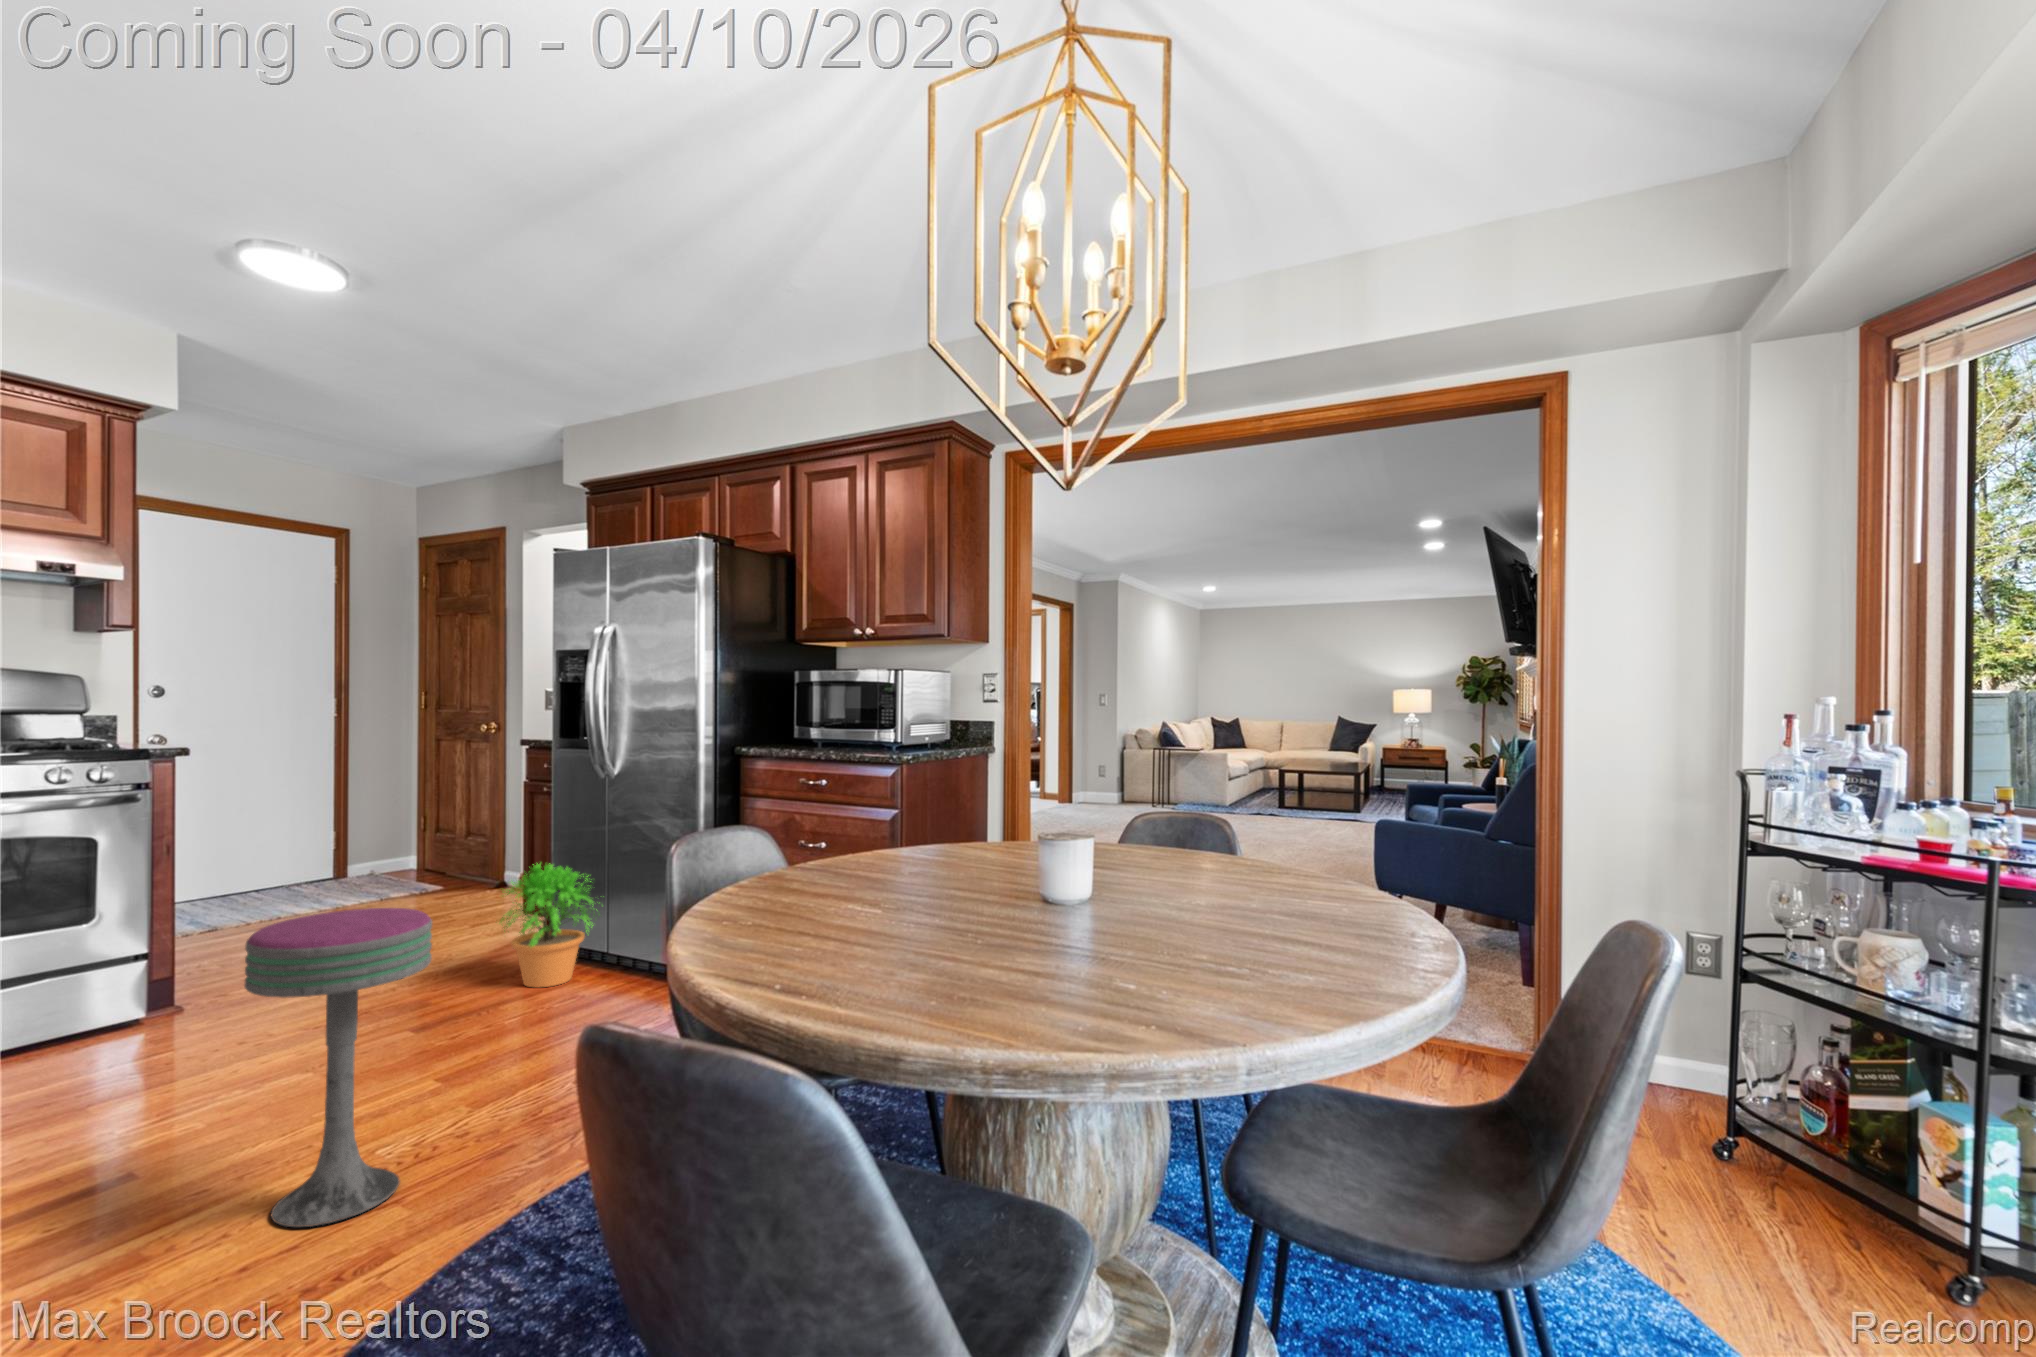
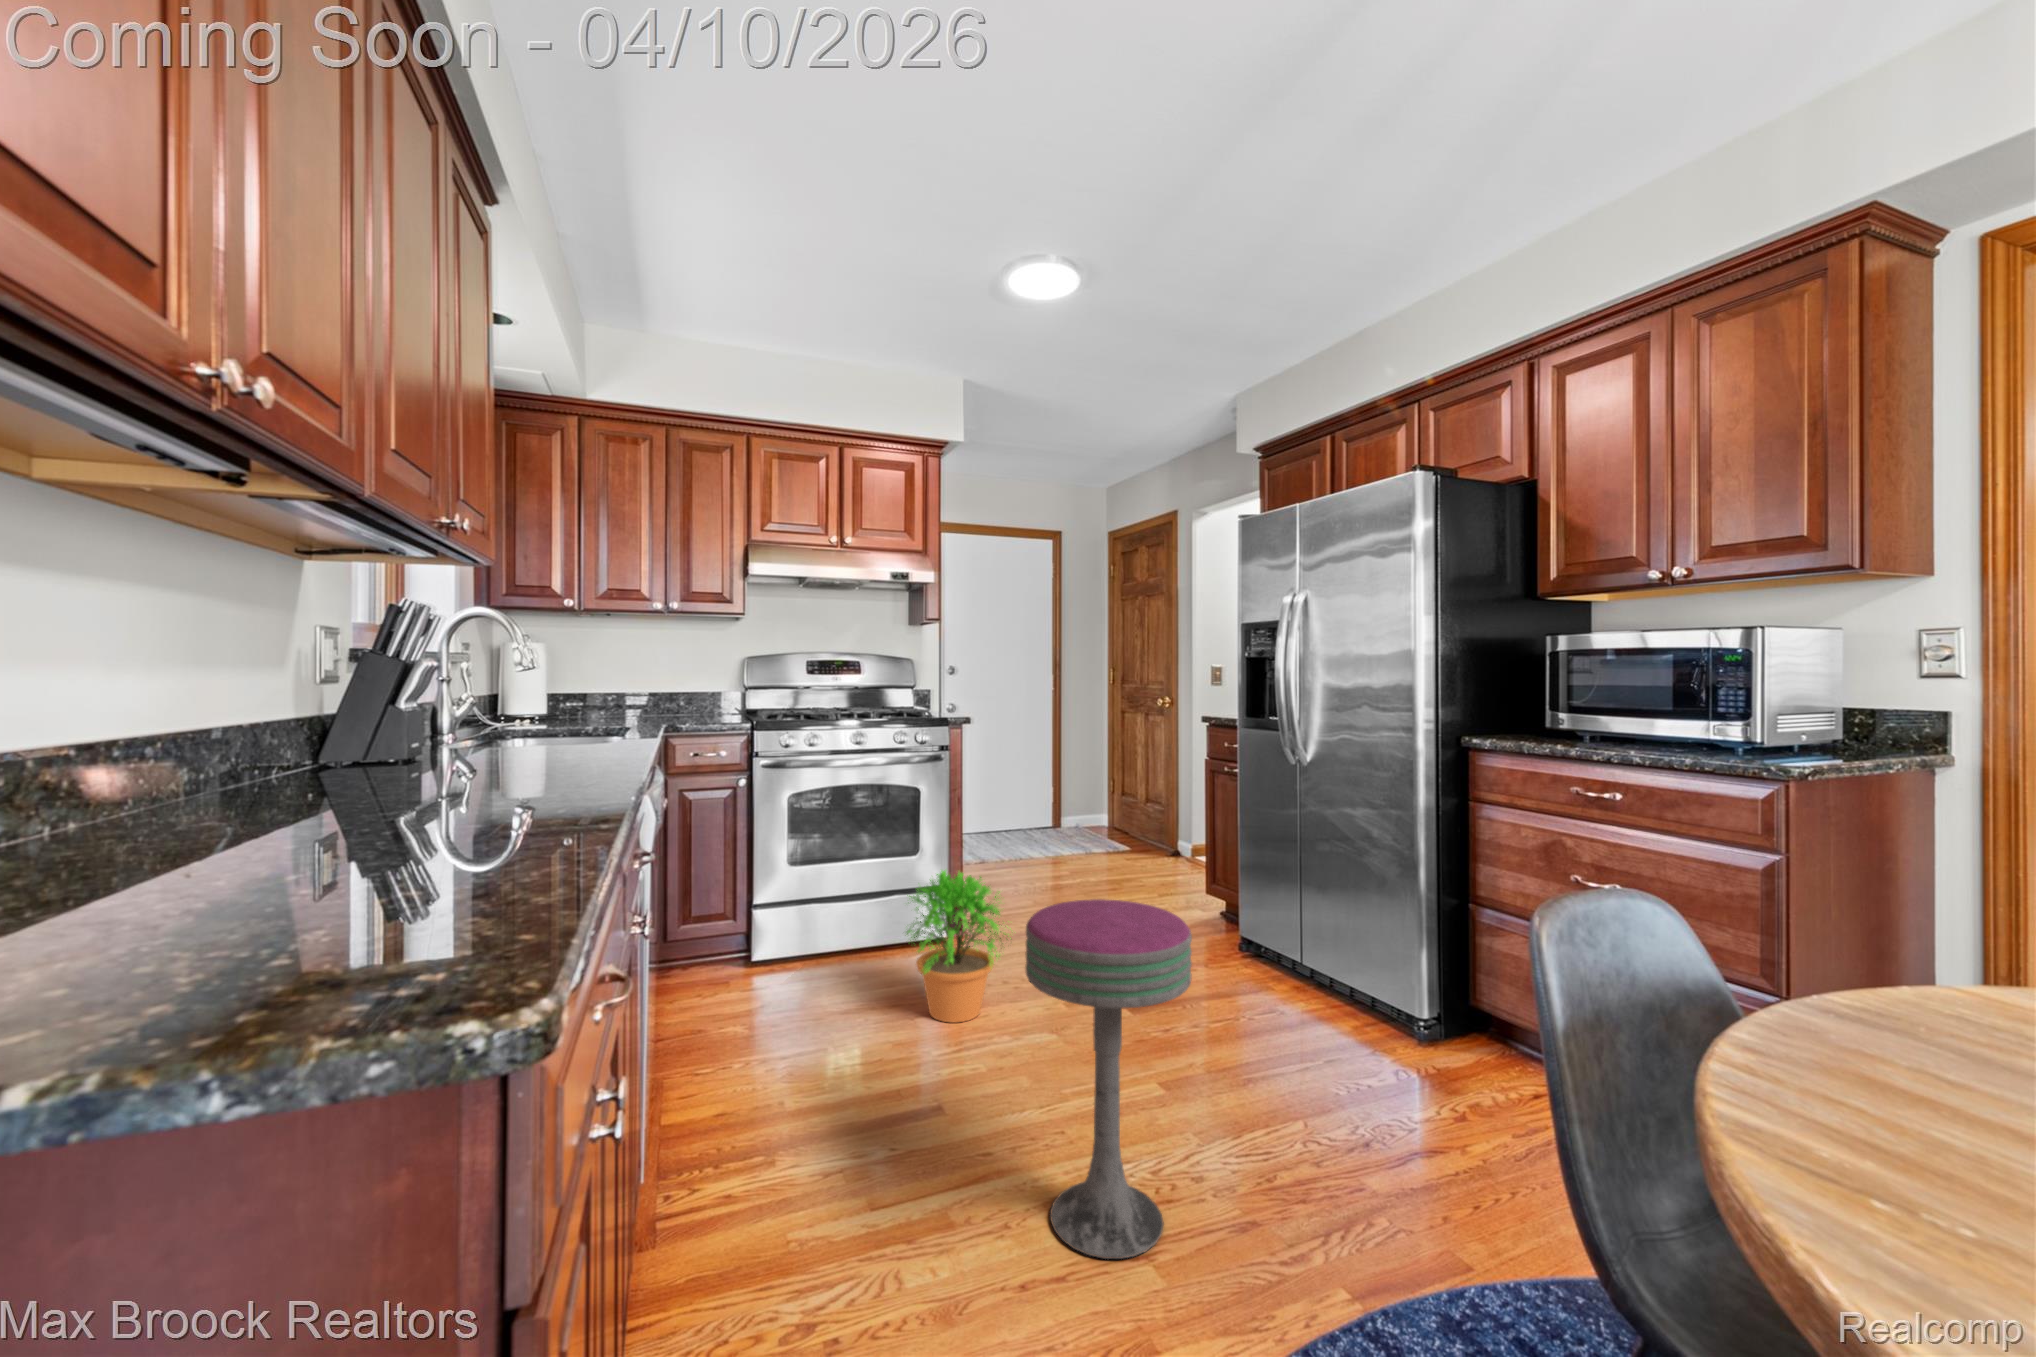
potted plant: present [499,863,595,987] -> present [907,870,1009,1023]

